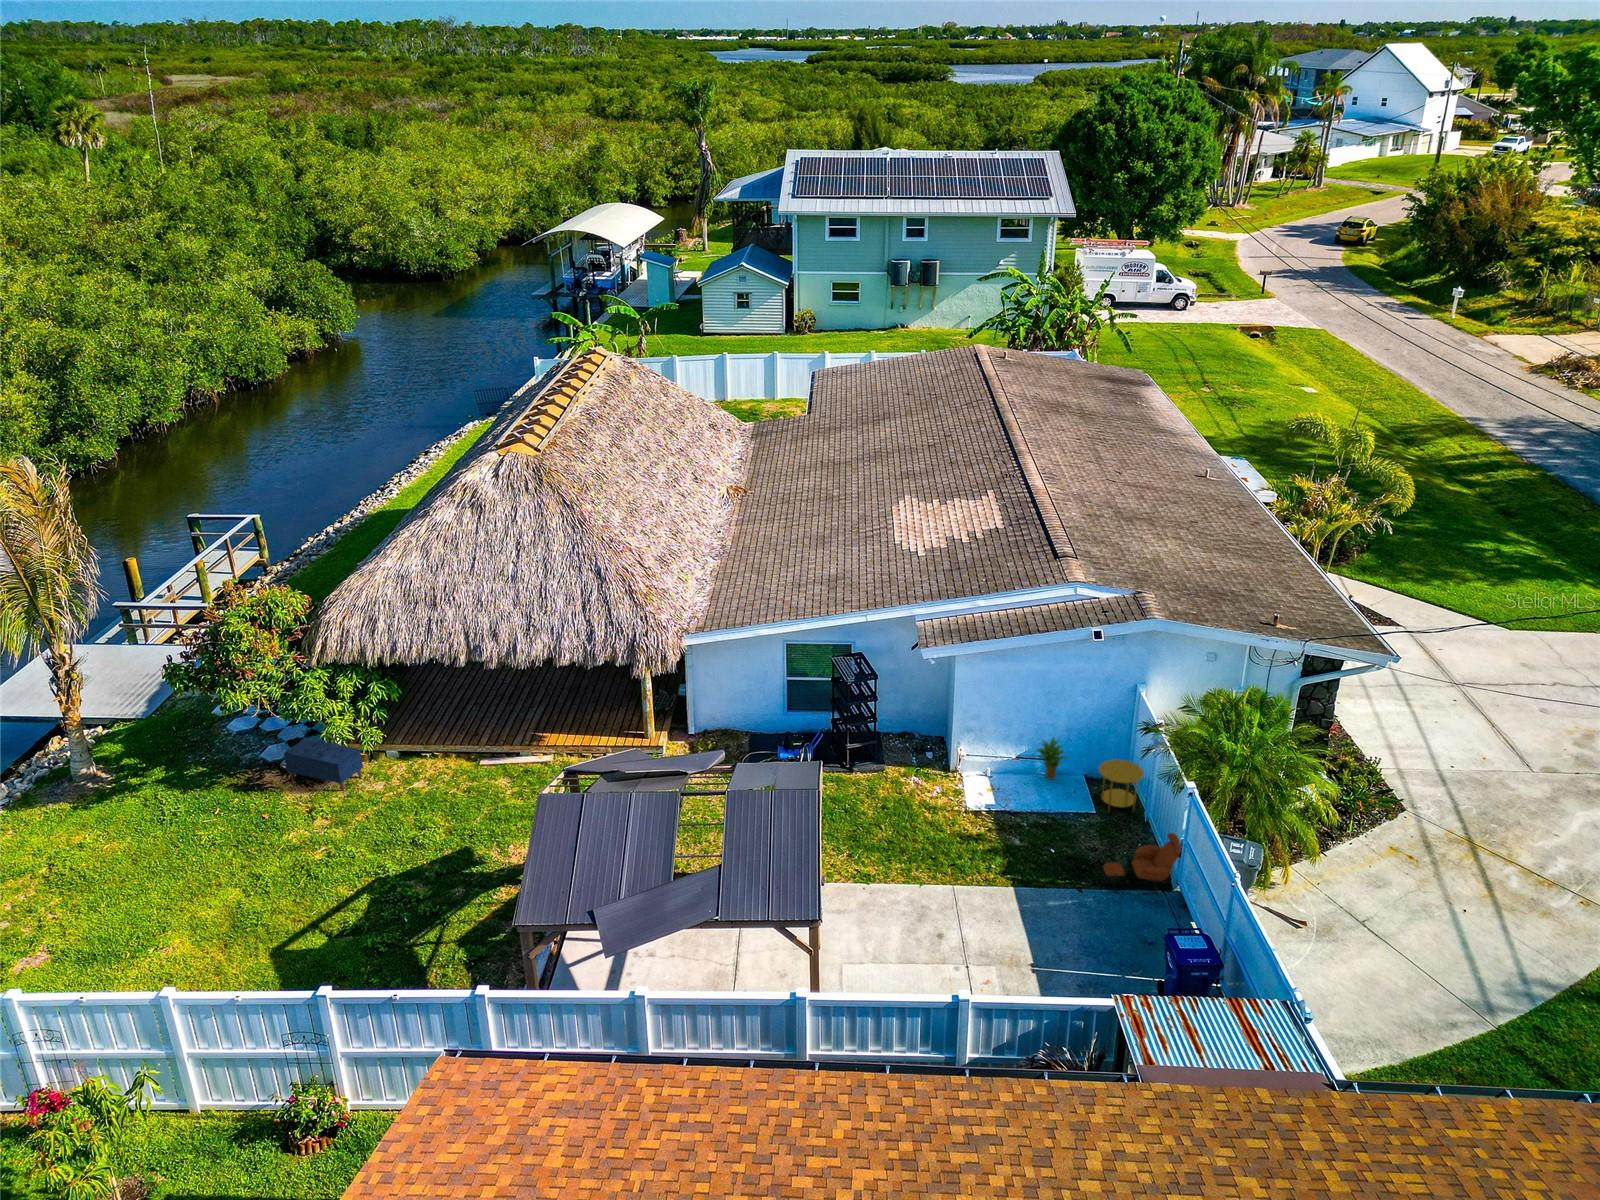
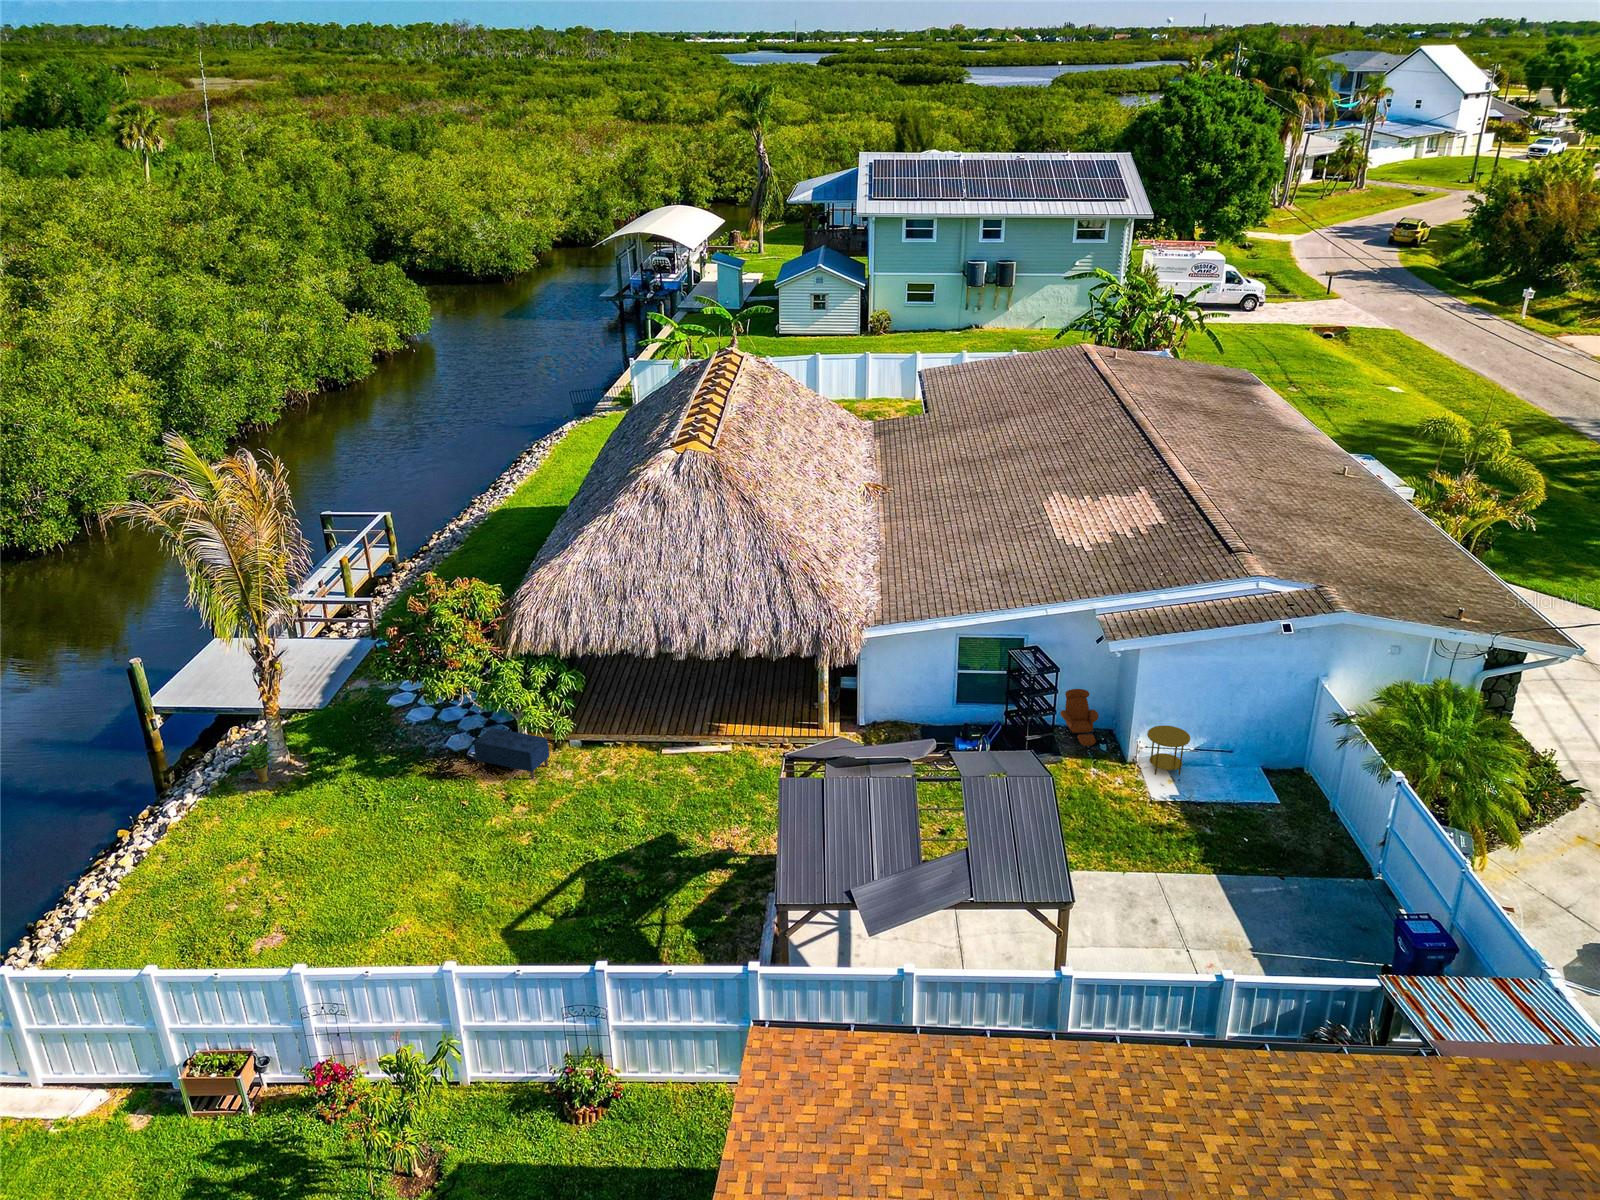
potted plant: present [1037,738,1067,780] -> present [242,743,274,783]
side table: present [1099,759,1144,812] -> present [1147,725,1190,775]
lounge chair: present [1104,833,1181,892] -> present [1060,689,1099,757]

